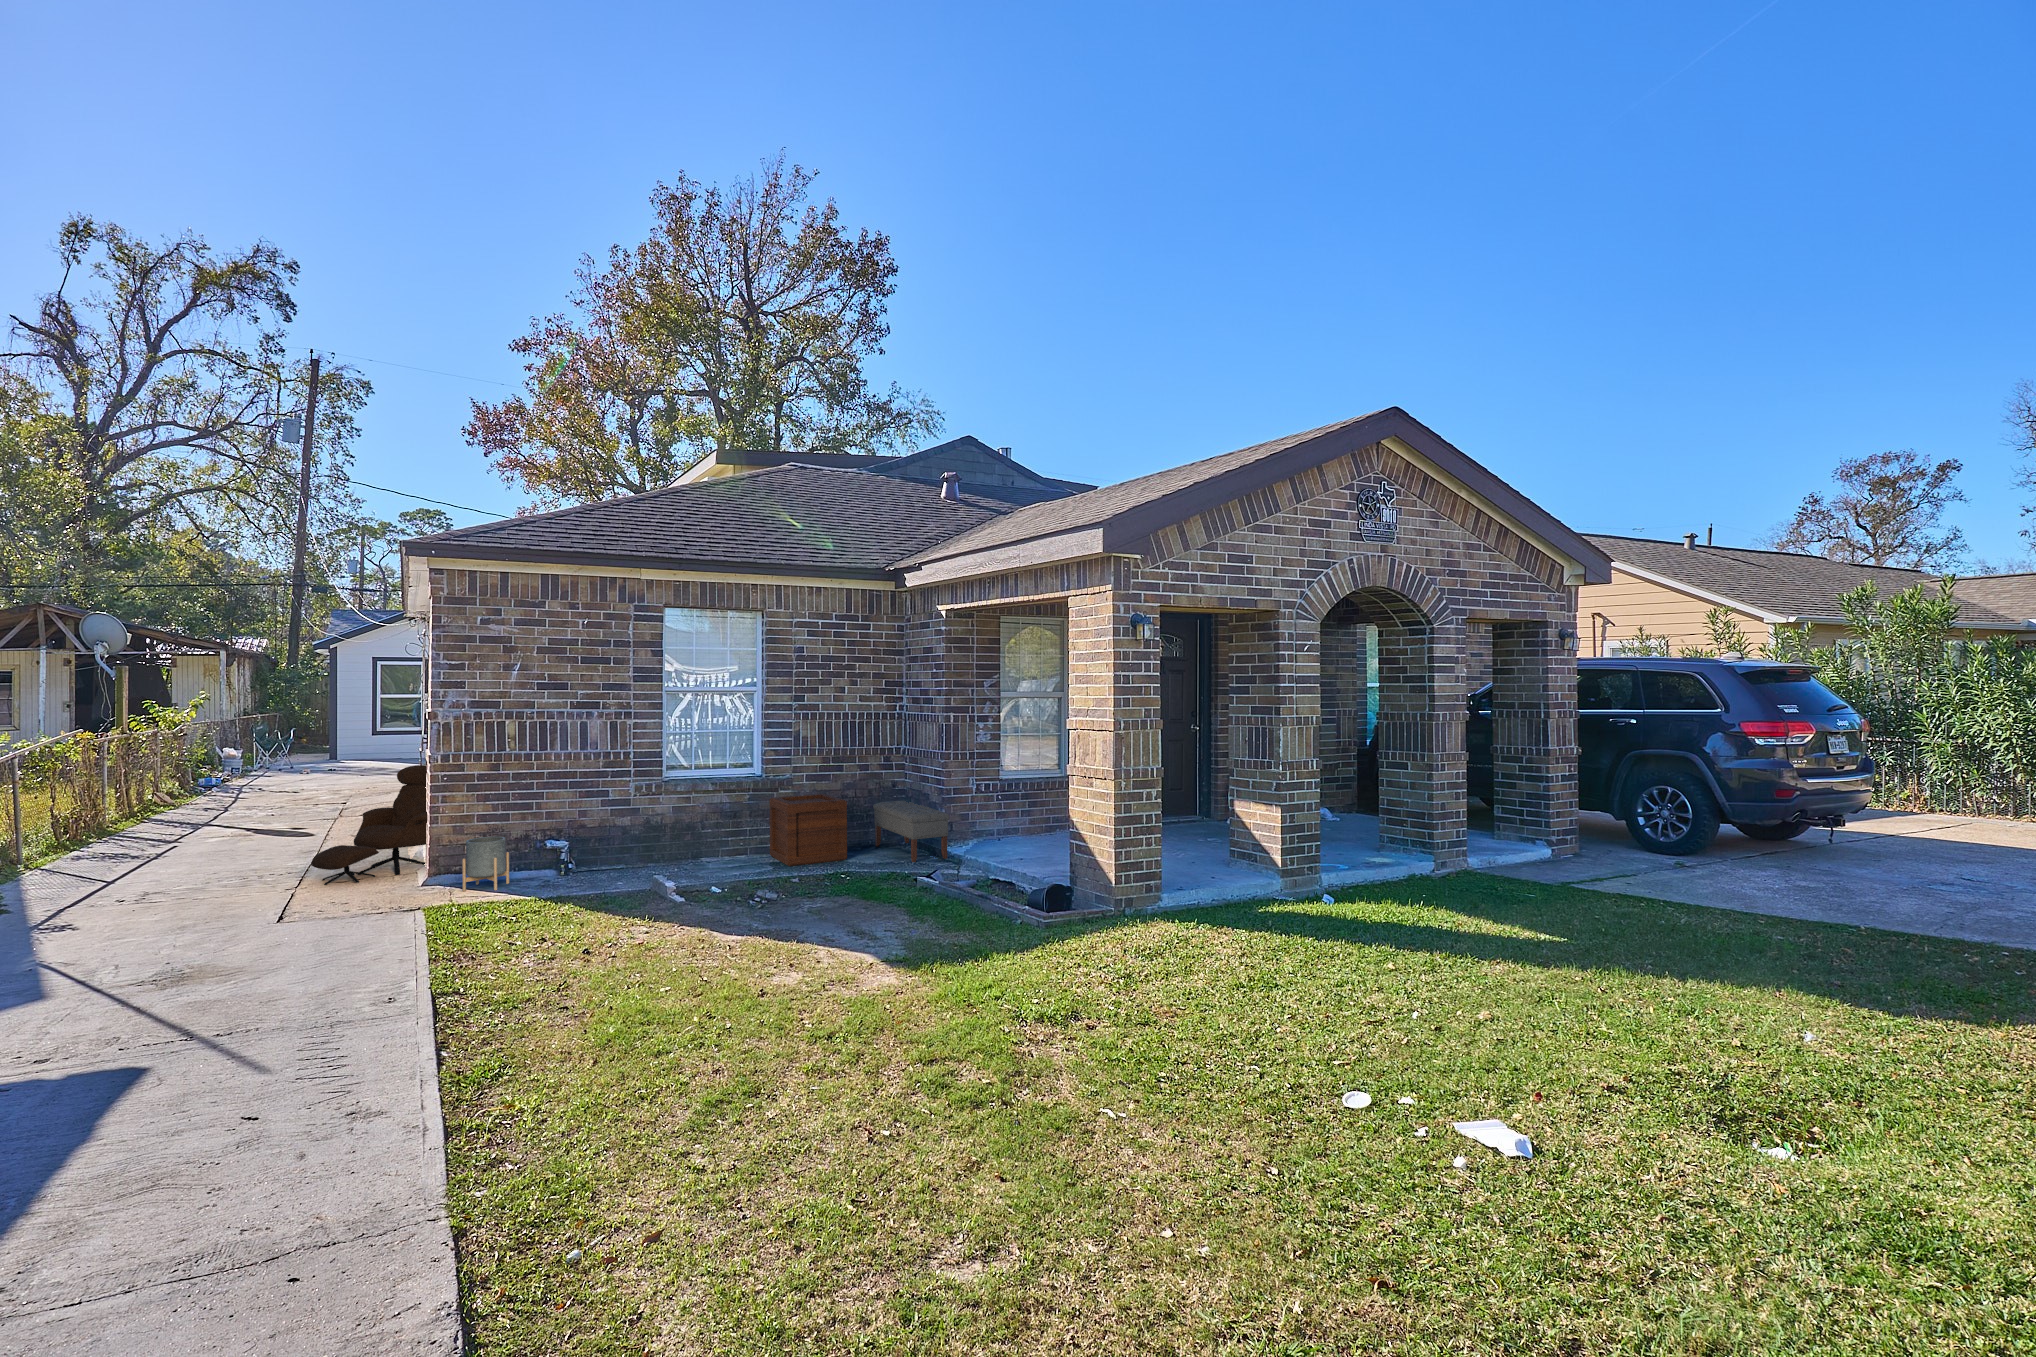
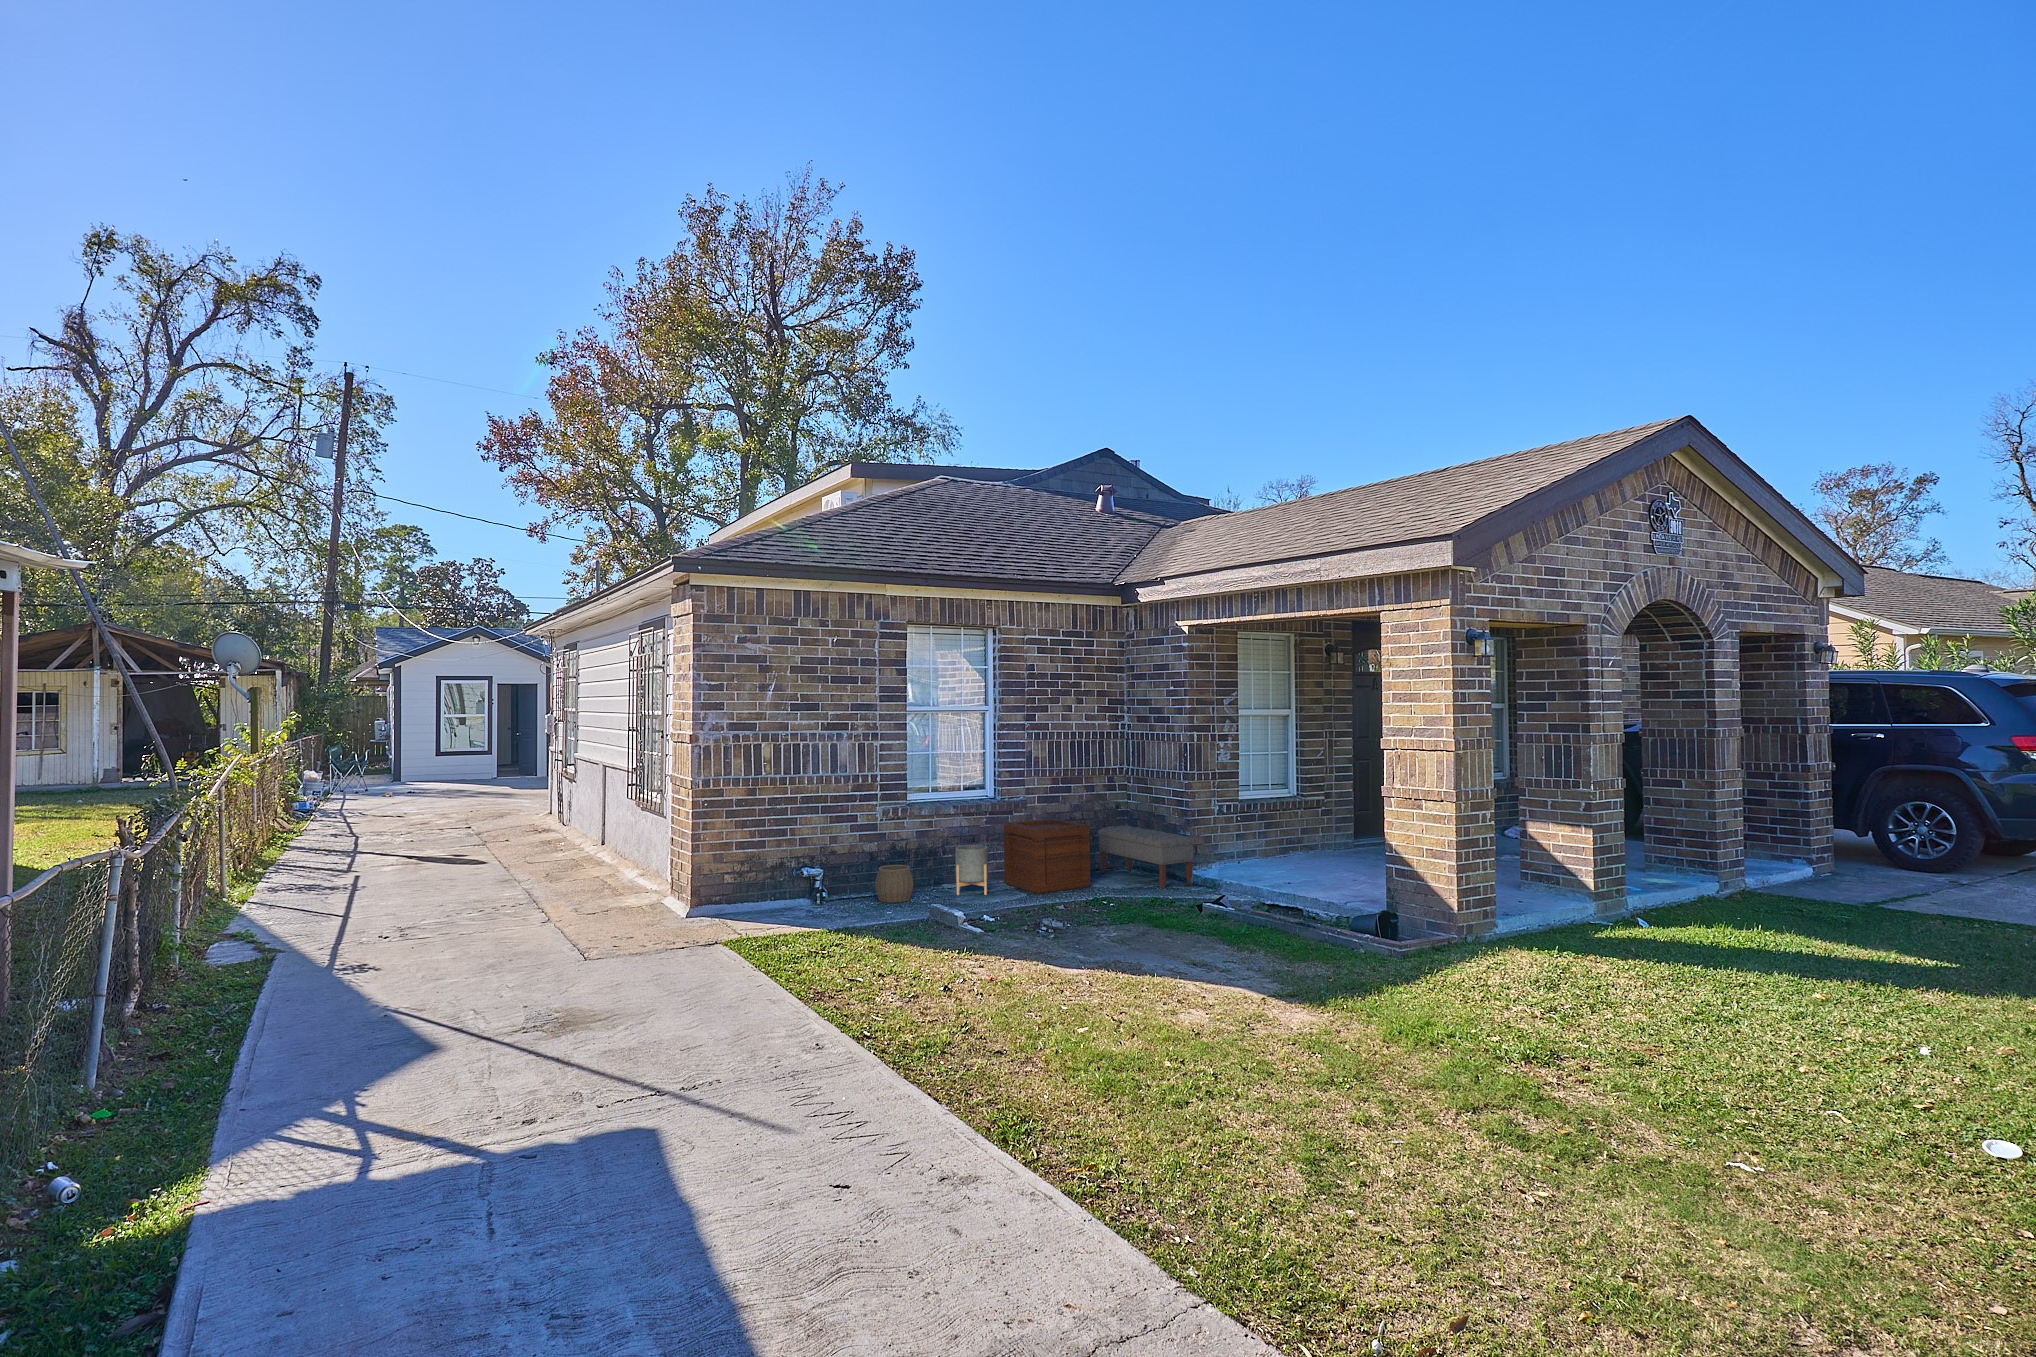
lounge chair: present [311,765,427,885] -> none [559,792,678,917]
planter: present [462,837,509,891] -> present [956,845,988,895]
woven basket: none [625,837,665,874] -> present [875,865,913,903]

